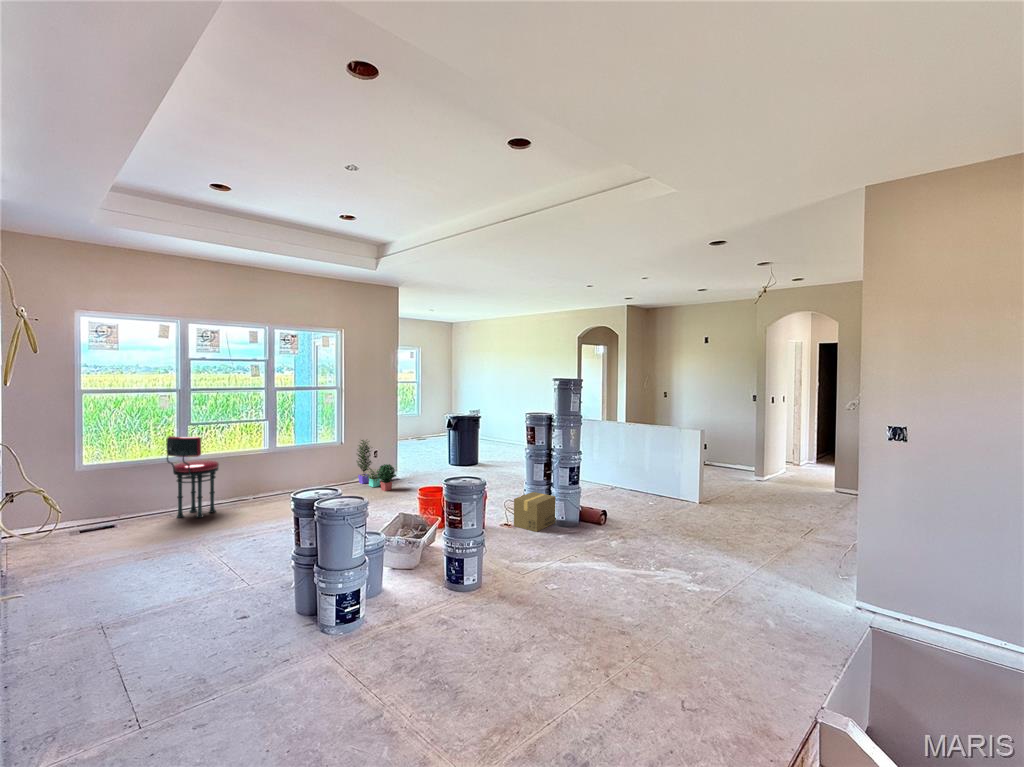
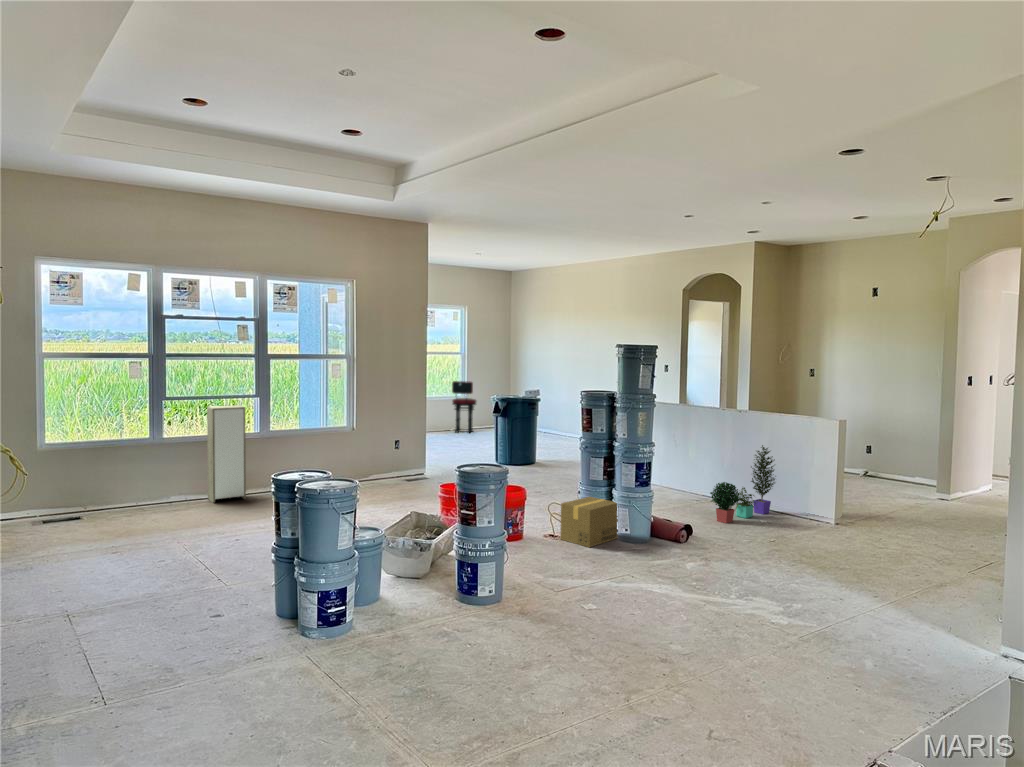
storage cabinet: none [227,428,259,507] -> present [207,405,246,503]
stool: present [167,436,219,518] -> present [452,381,477,433]
potted plant: present [357,440,395,491] -> present [710,445,775,523]

